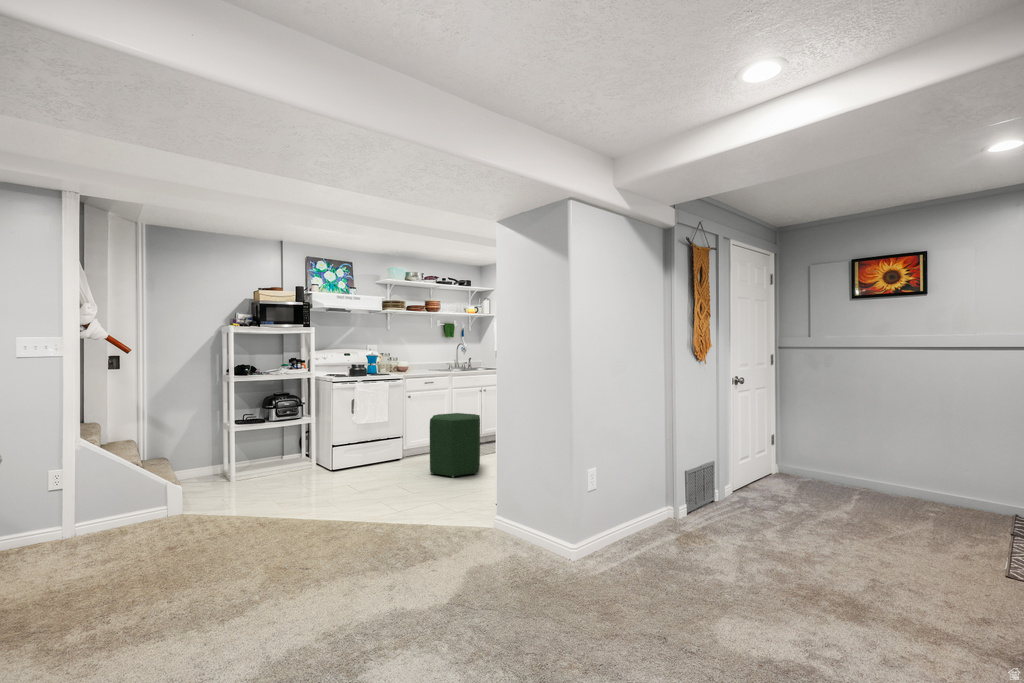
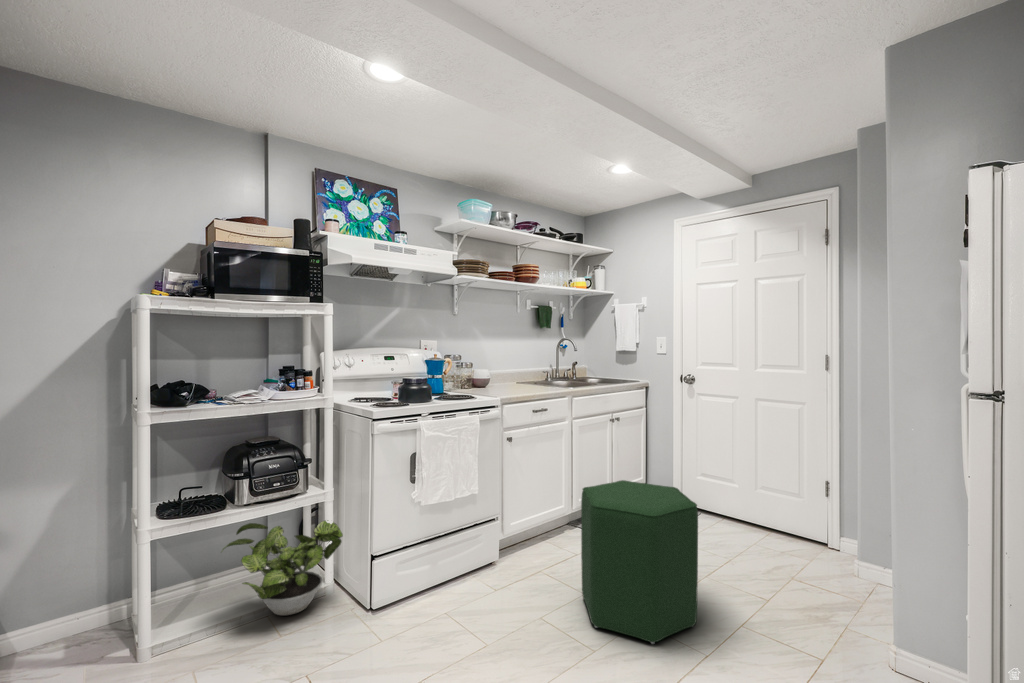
potted plant: none [263,429,320,472] -> present [223,521,343,615]

